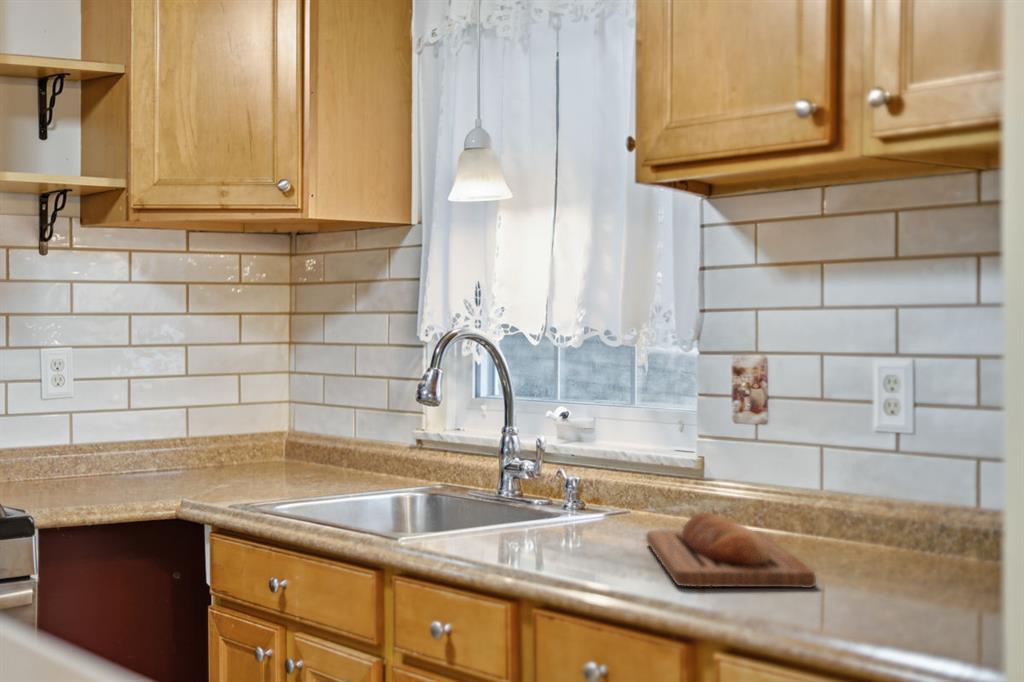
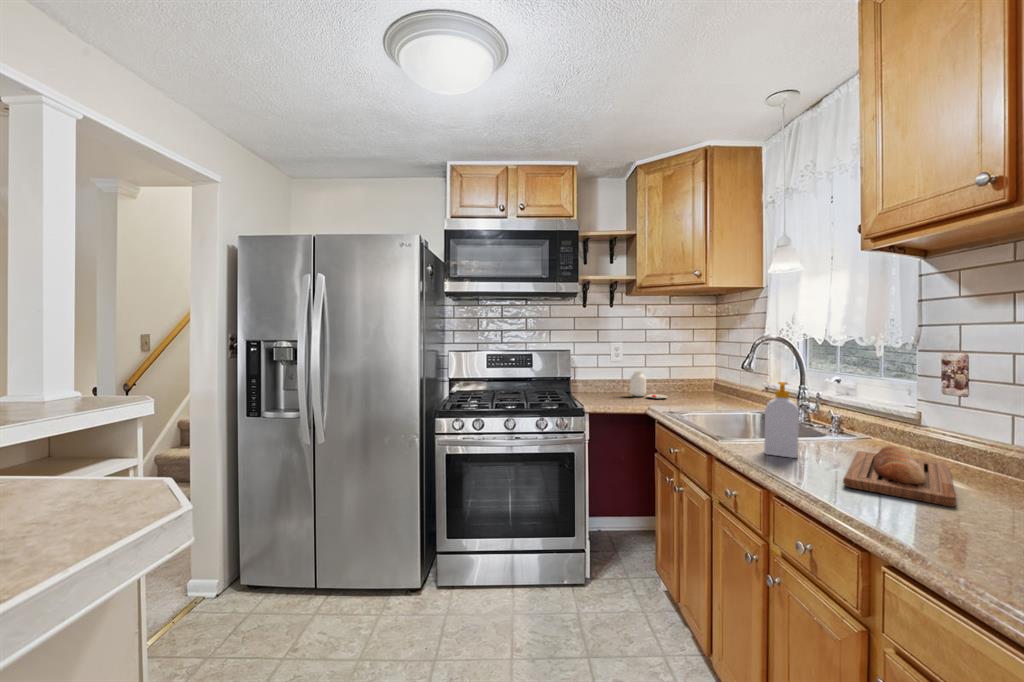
soap bottle: none [511,415,573,559] -> present [764,382,799,458]
jar: none [99,420,208,488] -> present [625,371,667,399]

